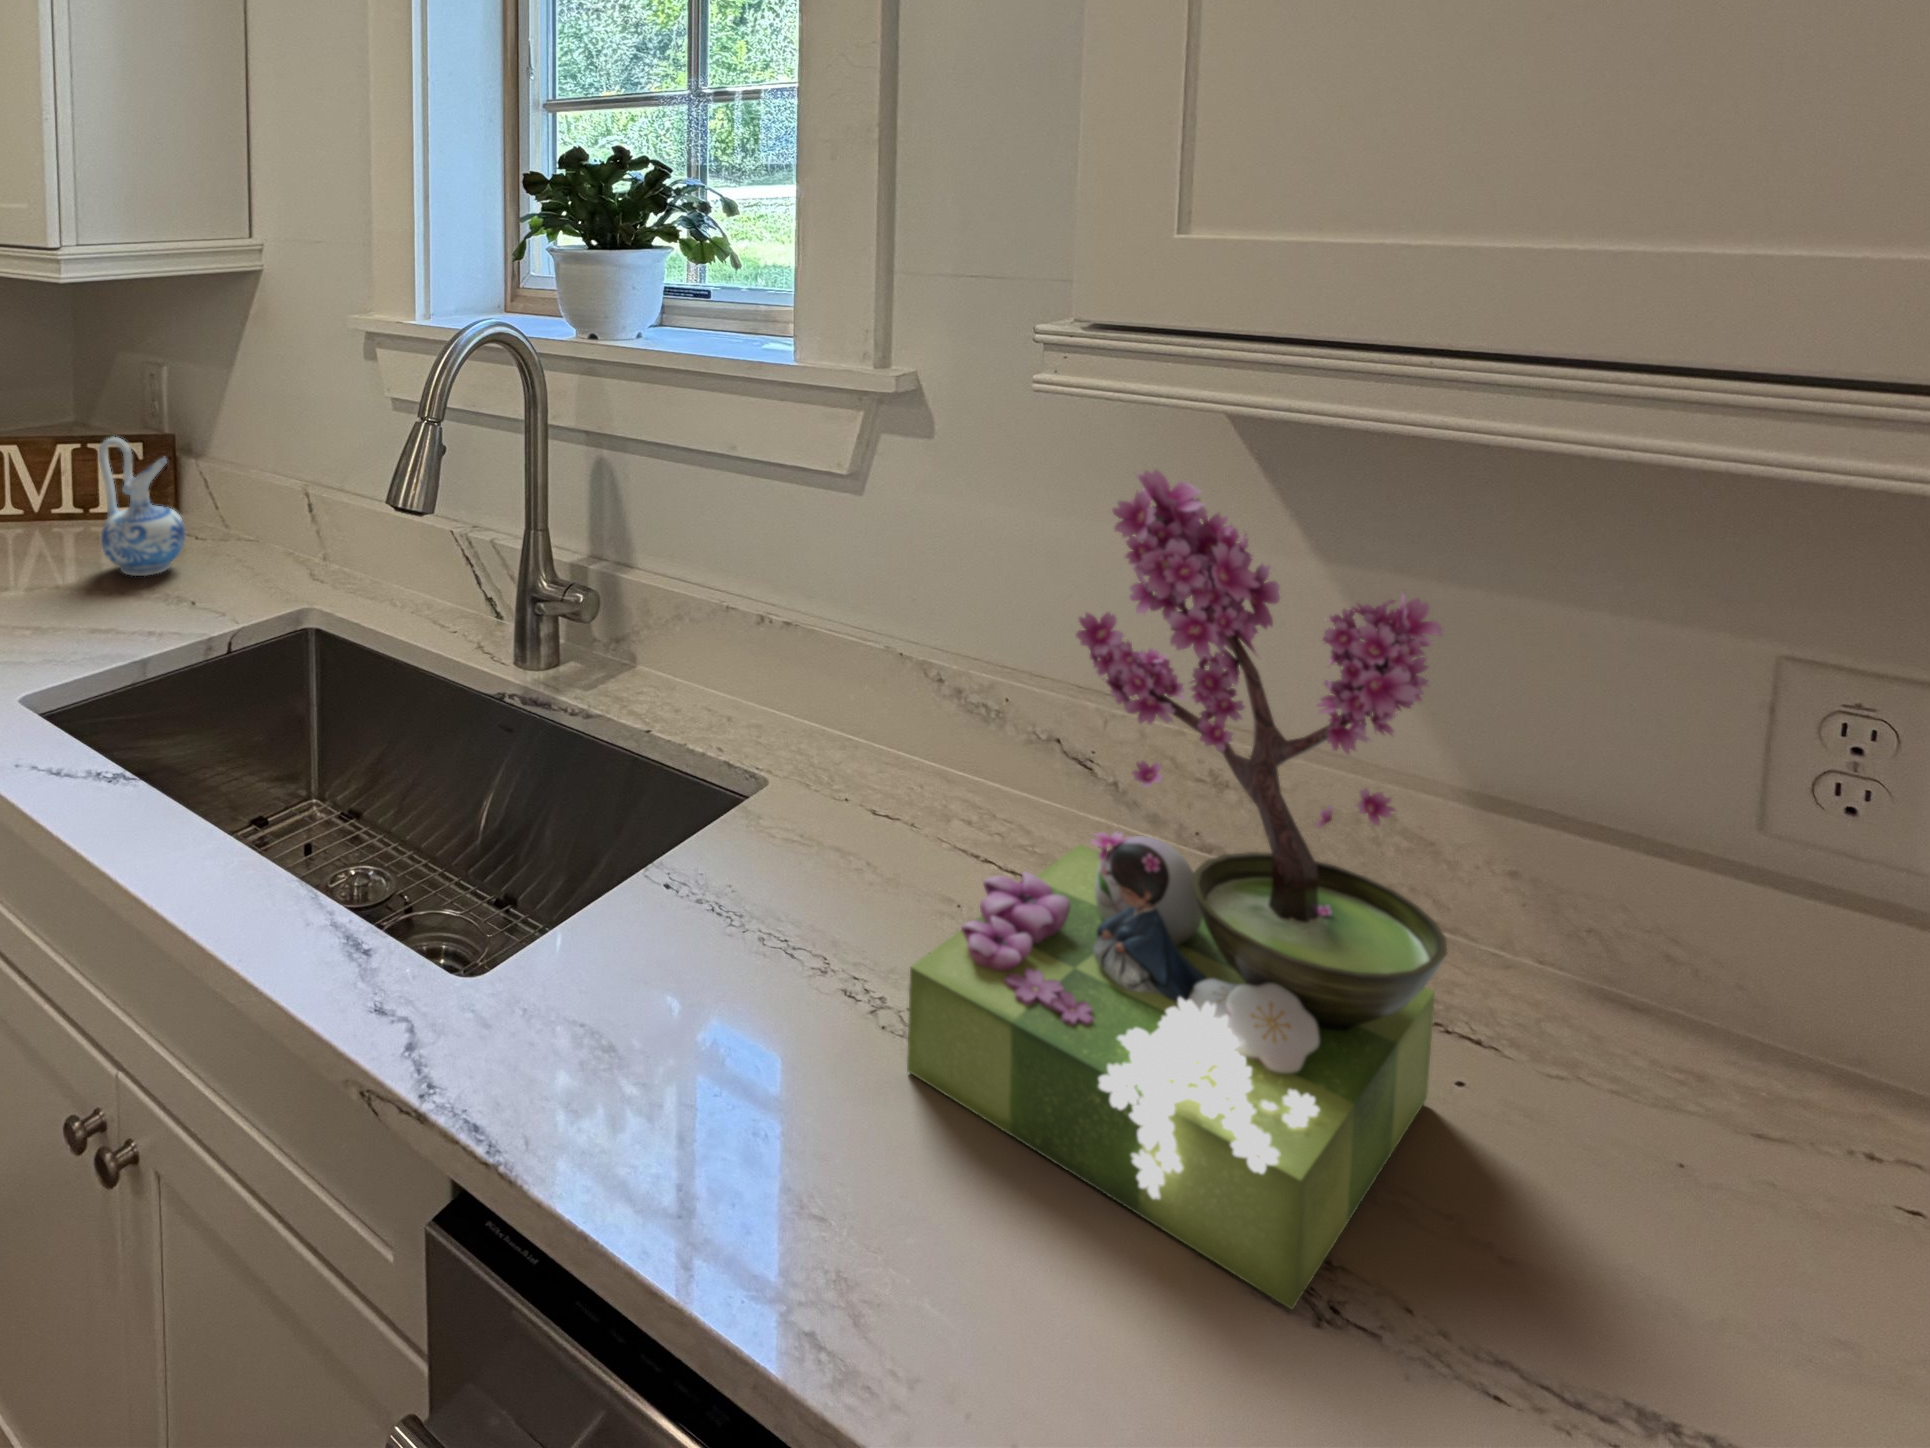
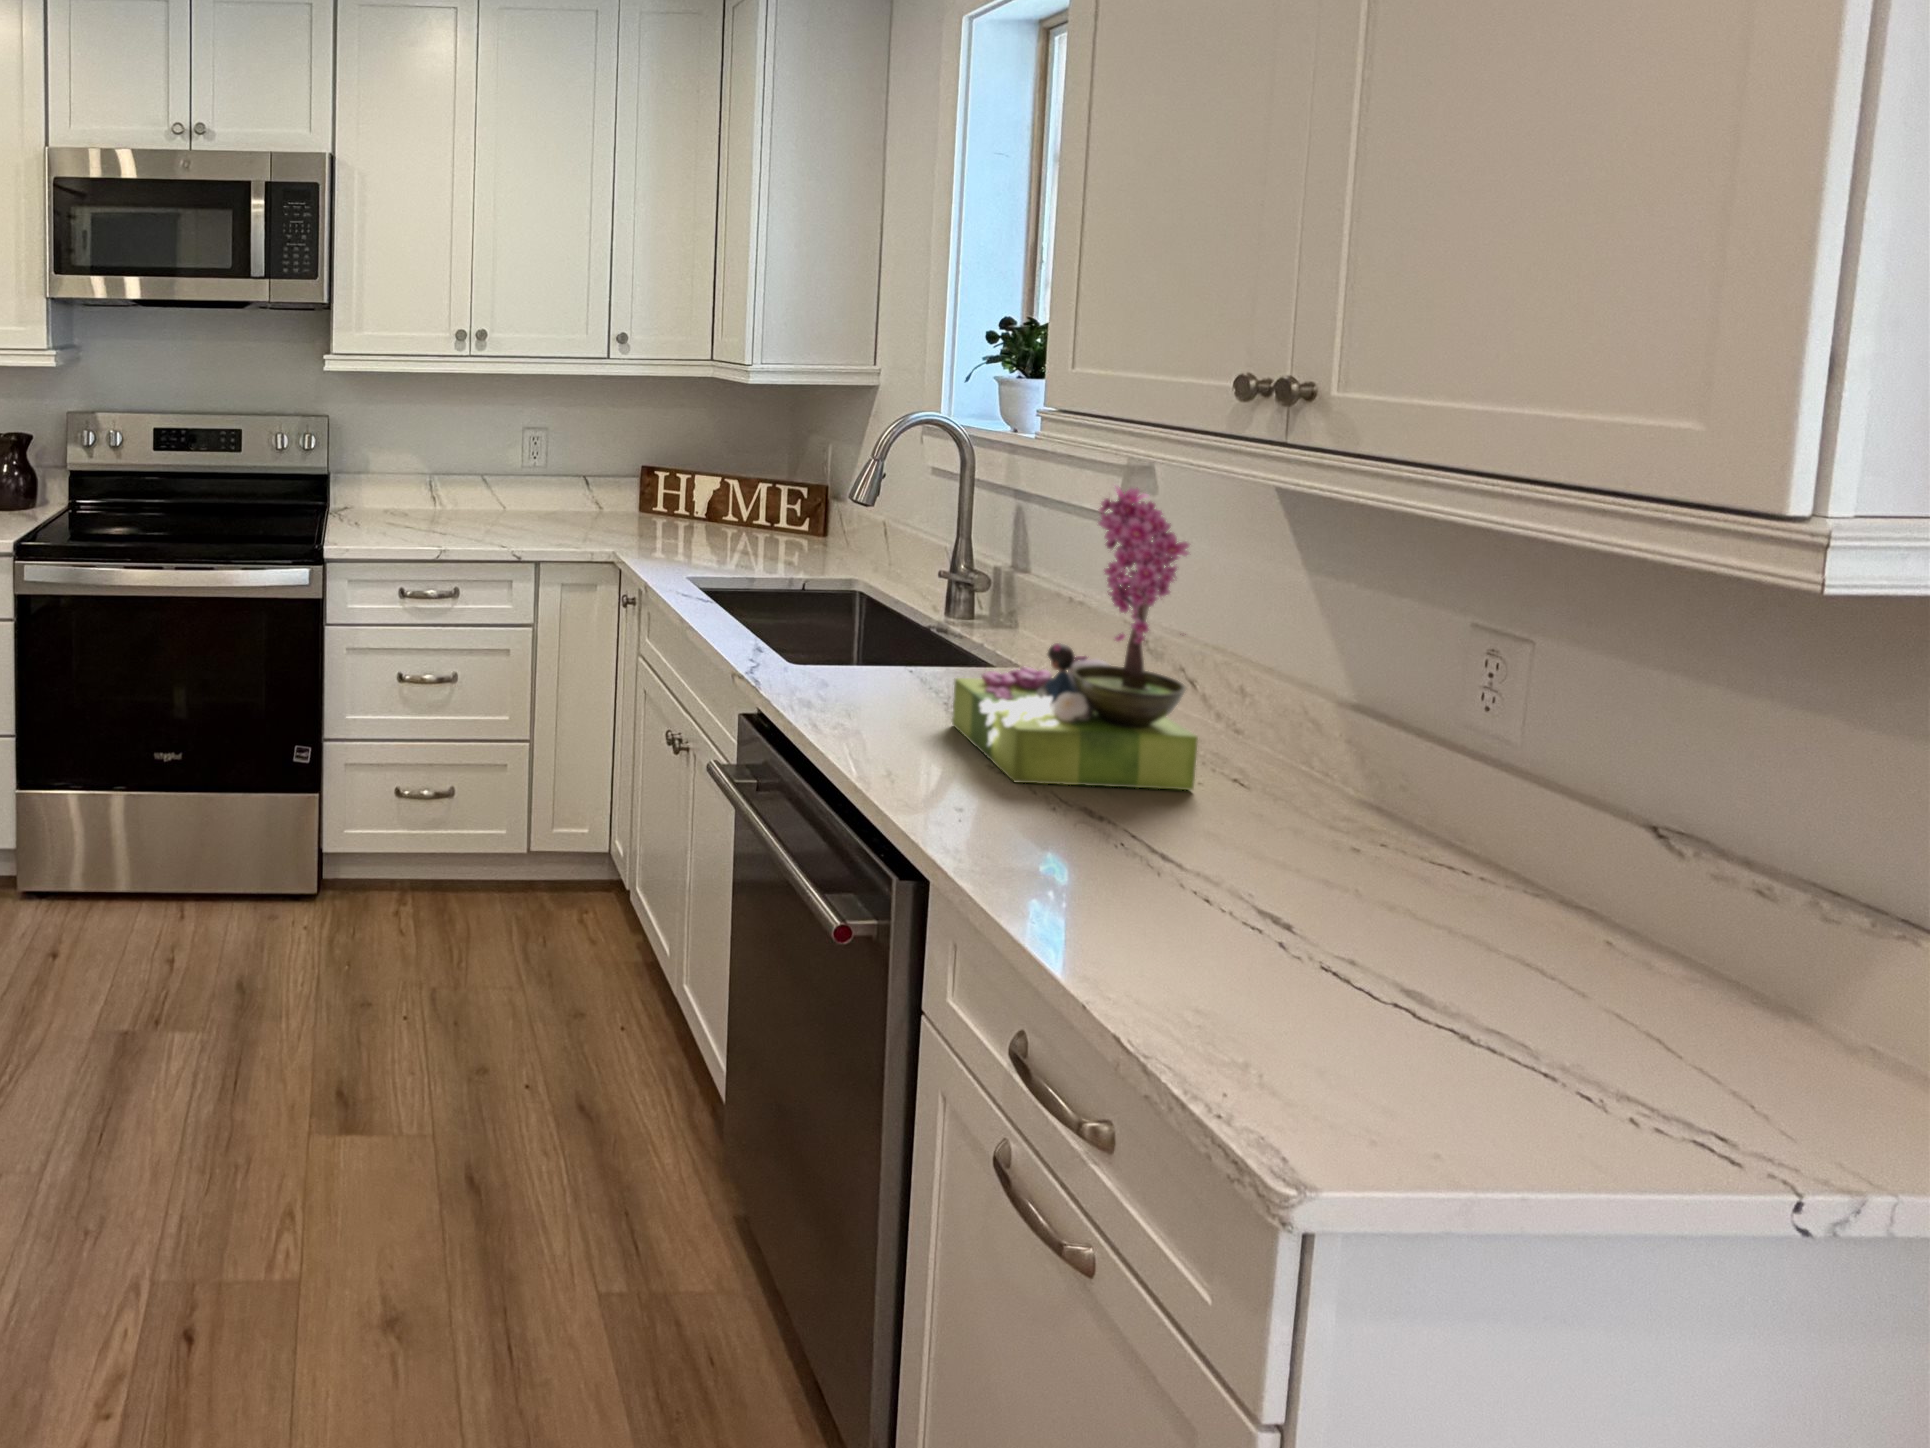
ceramic pitcher: present [98,437,185,576] -> none [761,473,810,554]

